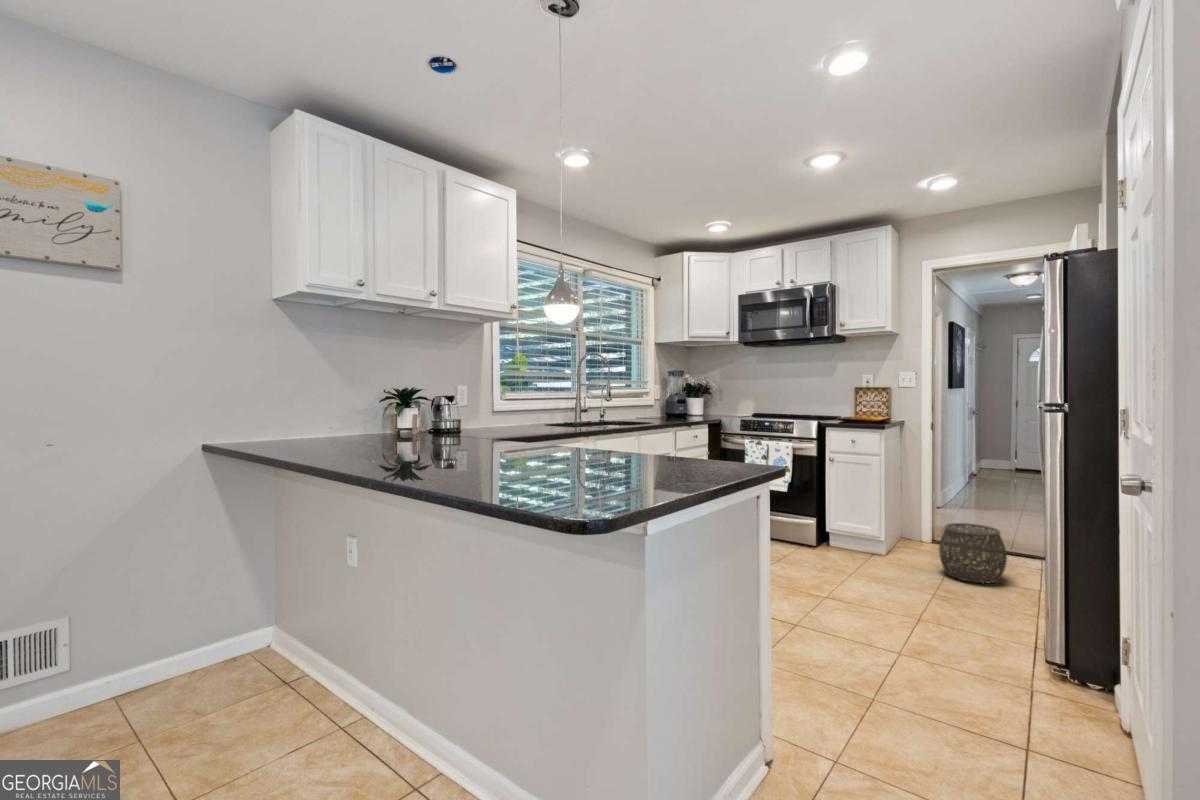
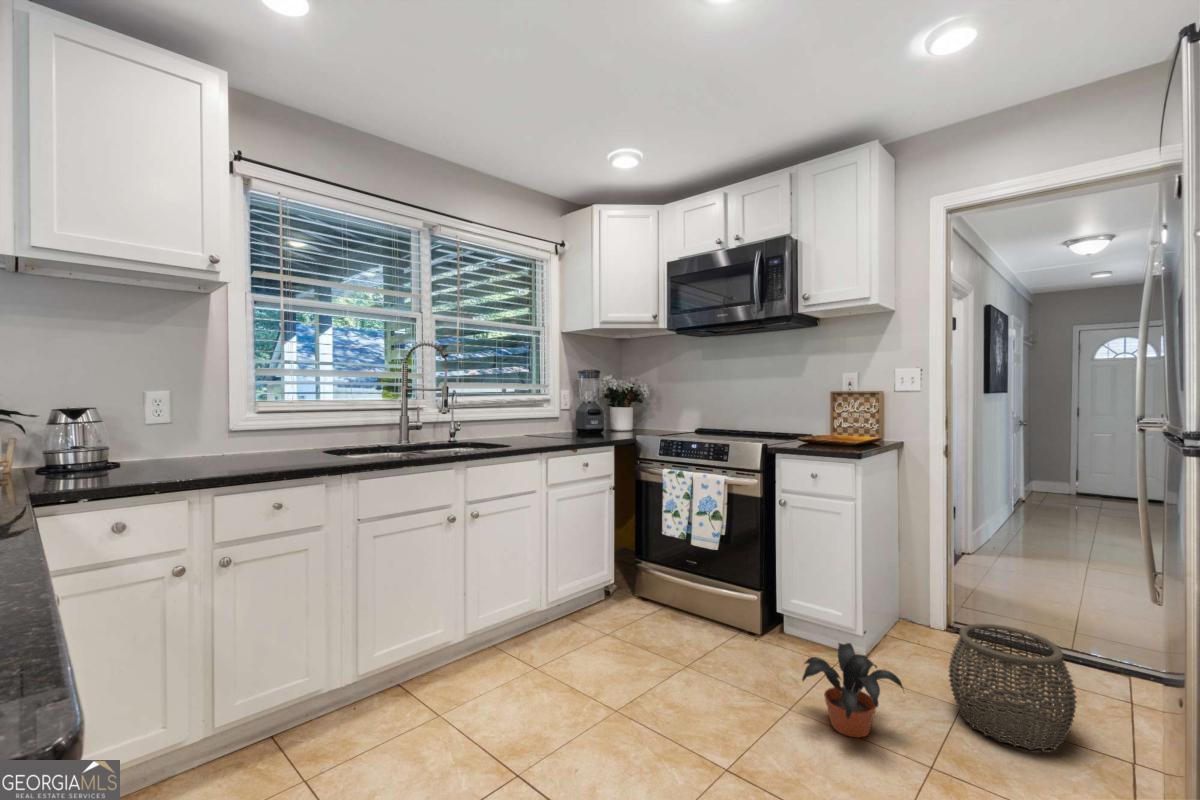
potted plant: none [856,535,917,583] -> present [802,643,903,737]

